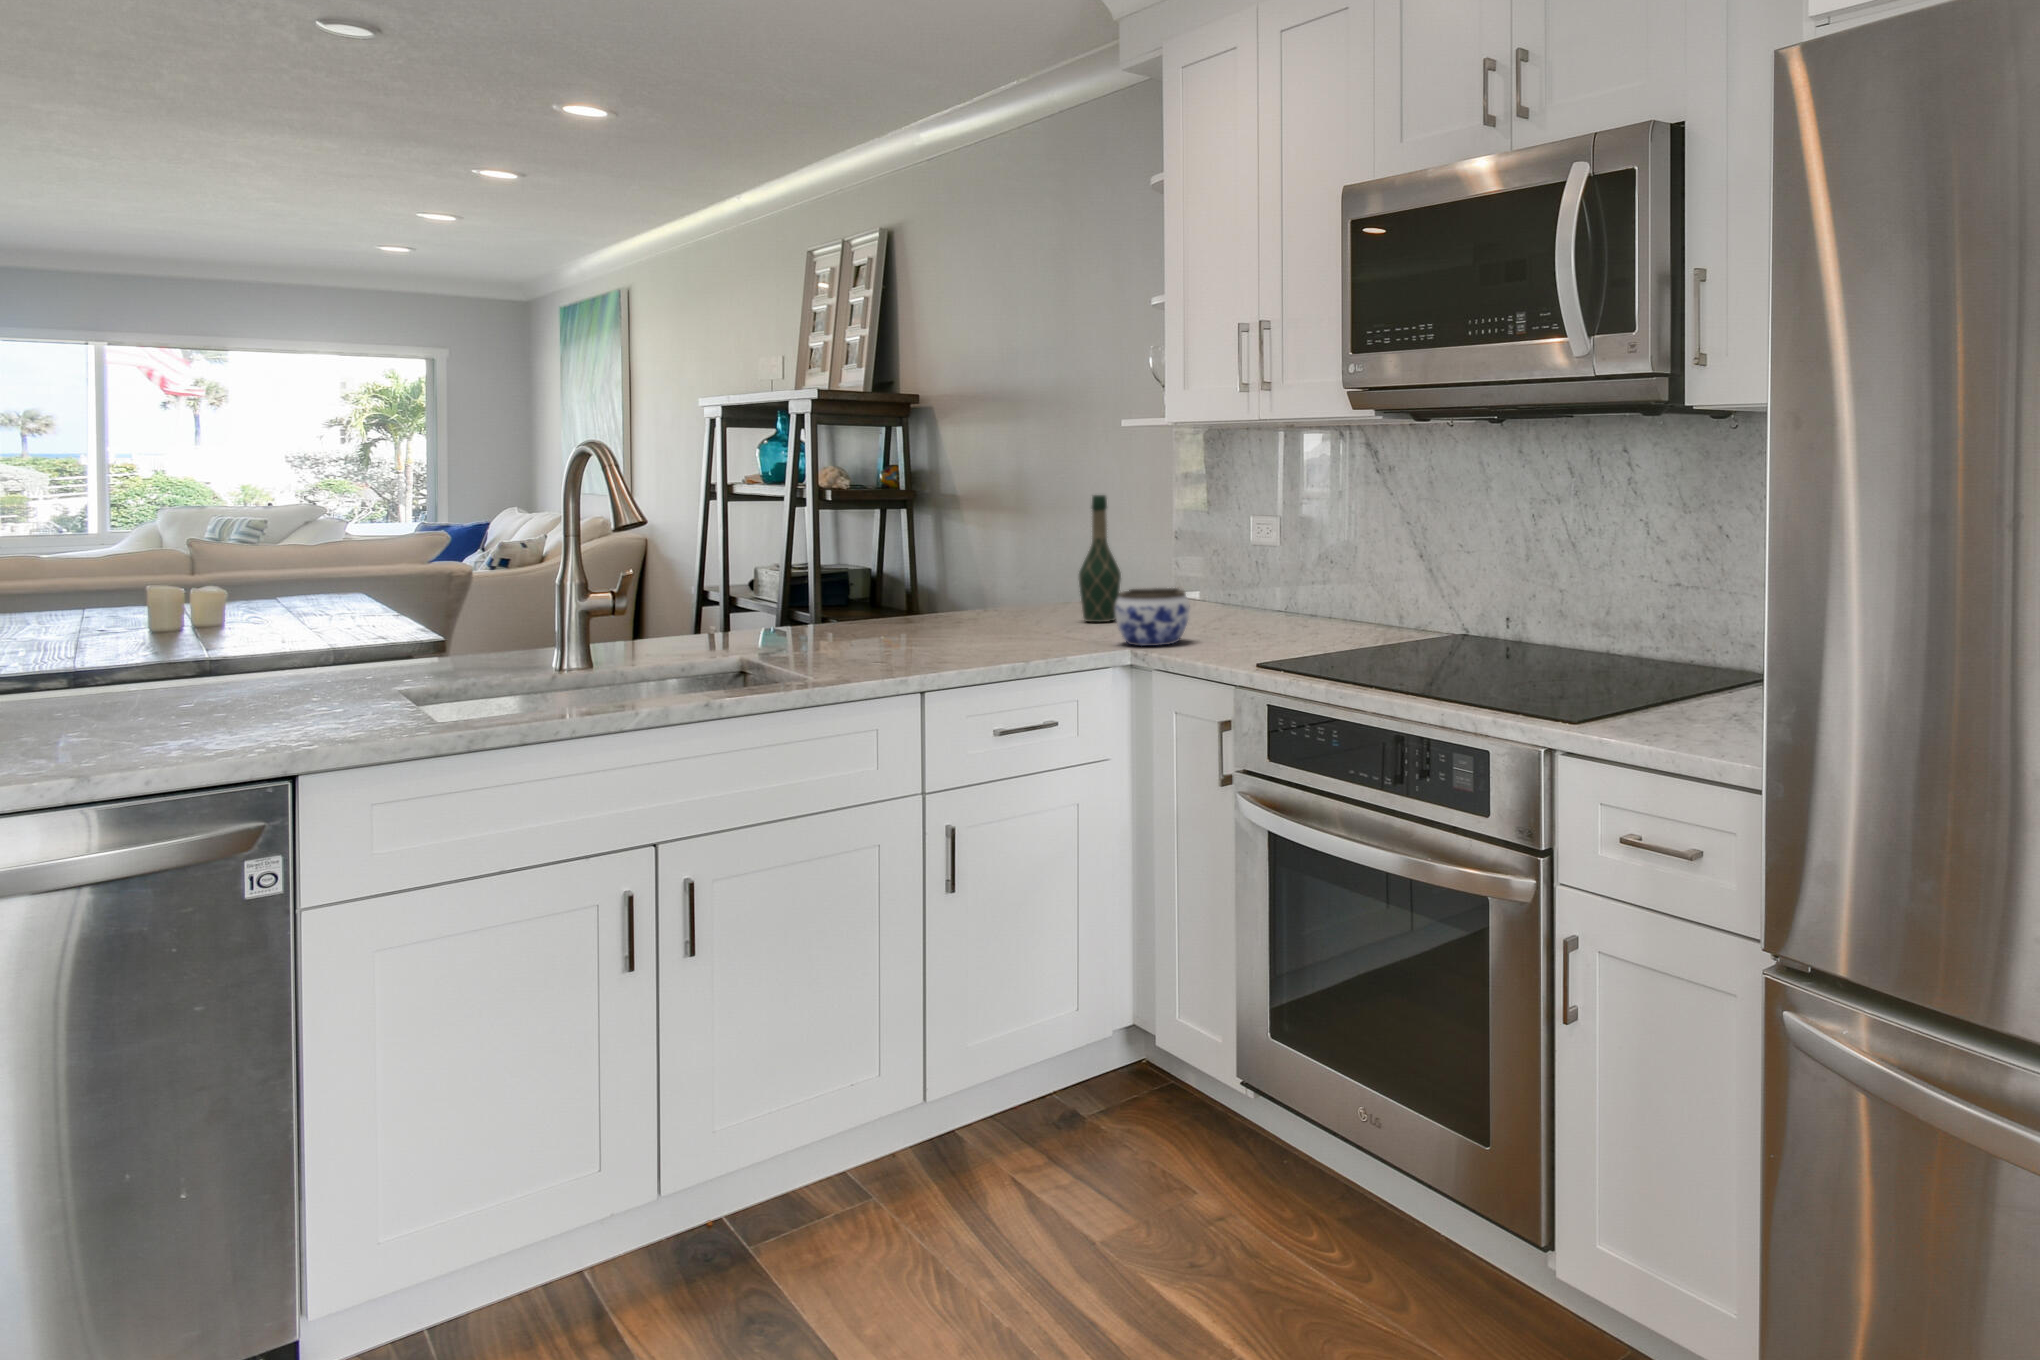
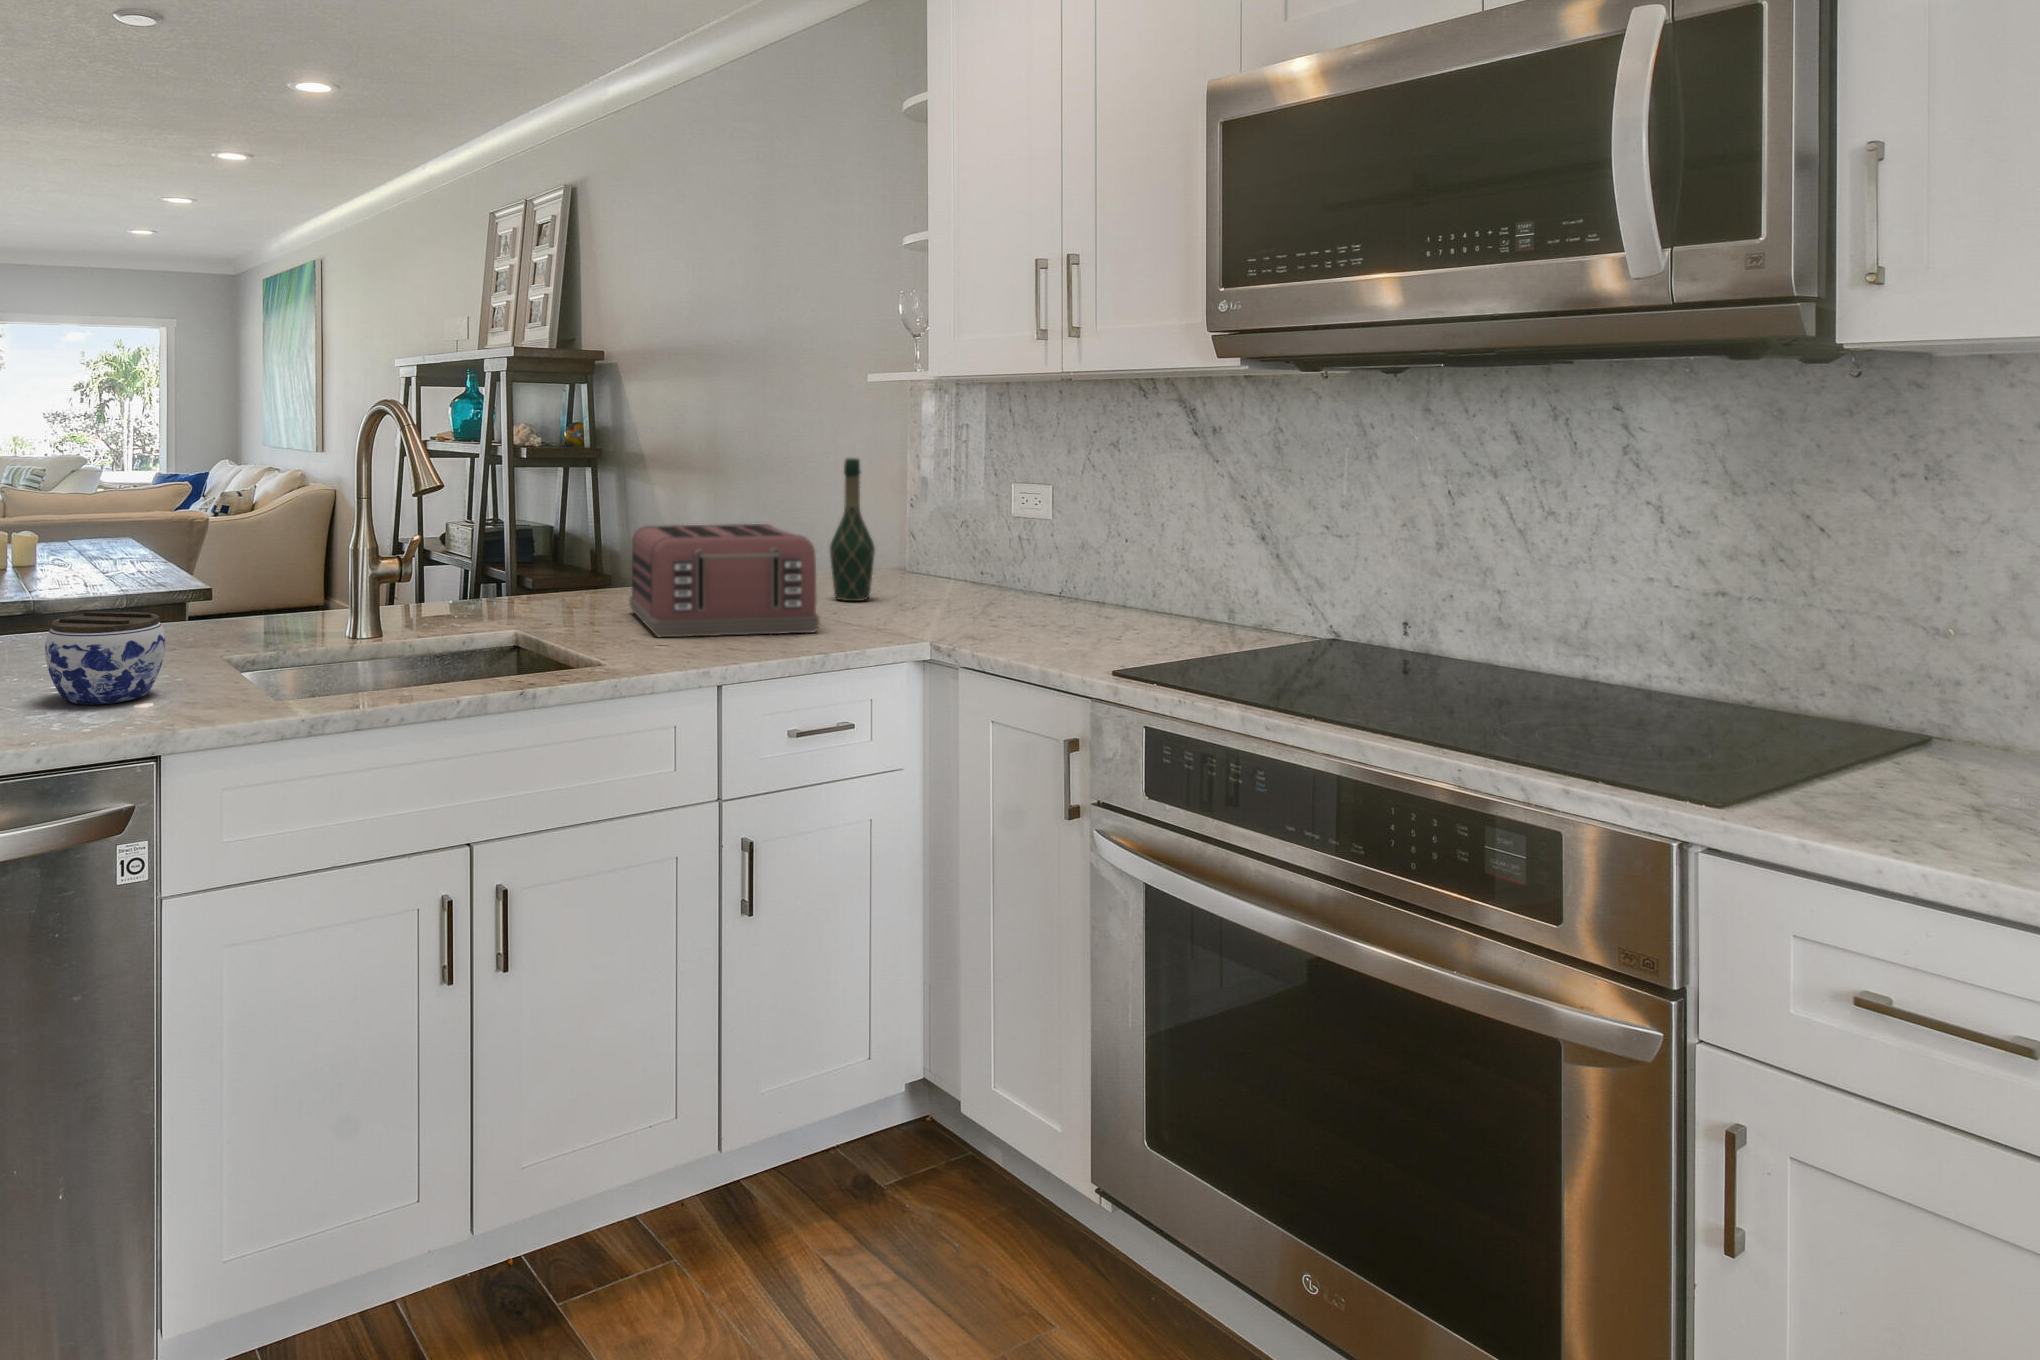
toaster: none [871,554,1039,657] -> present [629,524,819,637]
jar: present [1115,588,1190,646] -> present [45,612,166,704]

